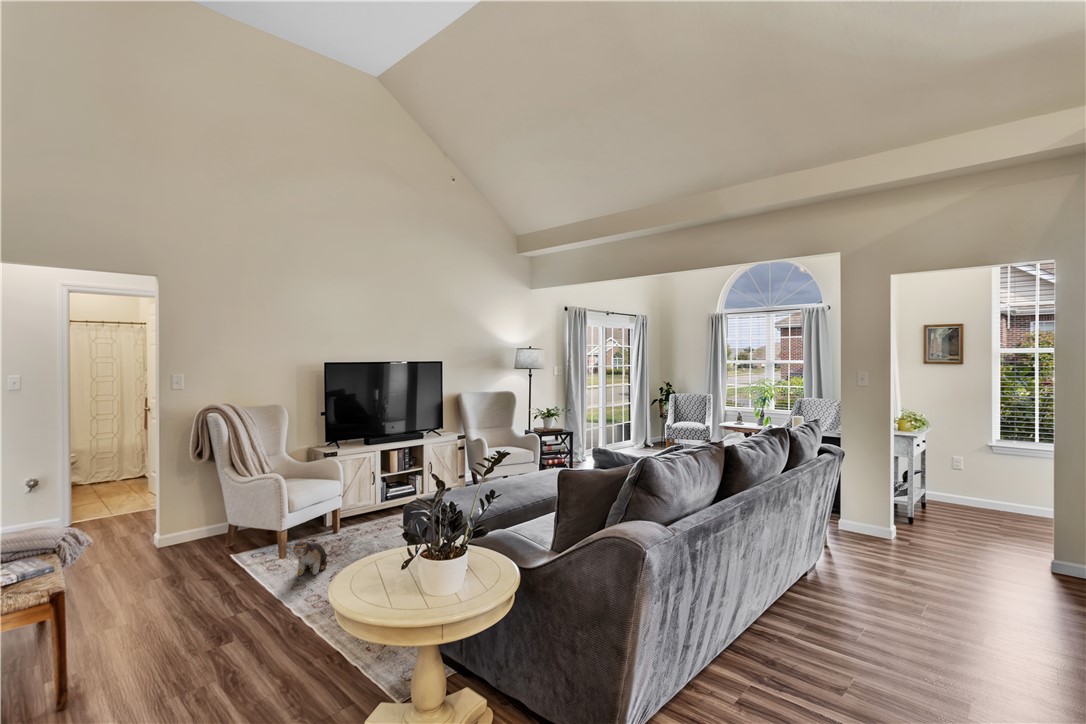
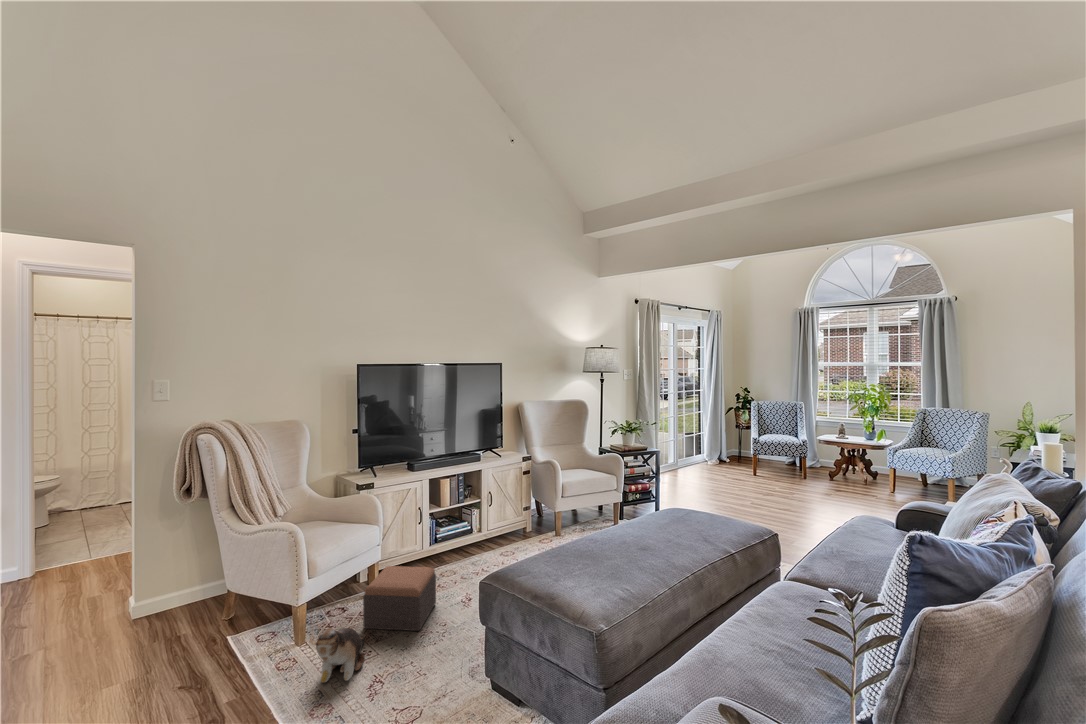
footstool: none [327,510,381,551] -> present [363,566,436,631]

